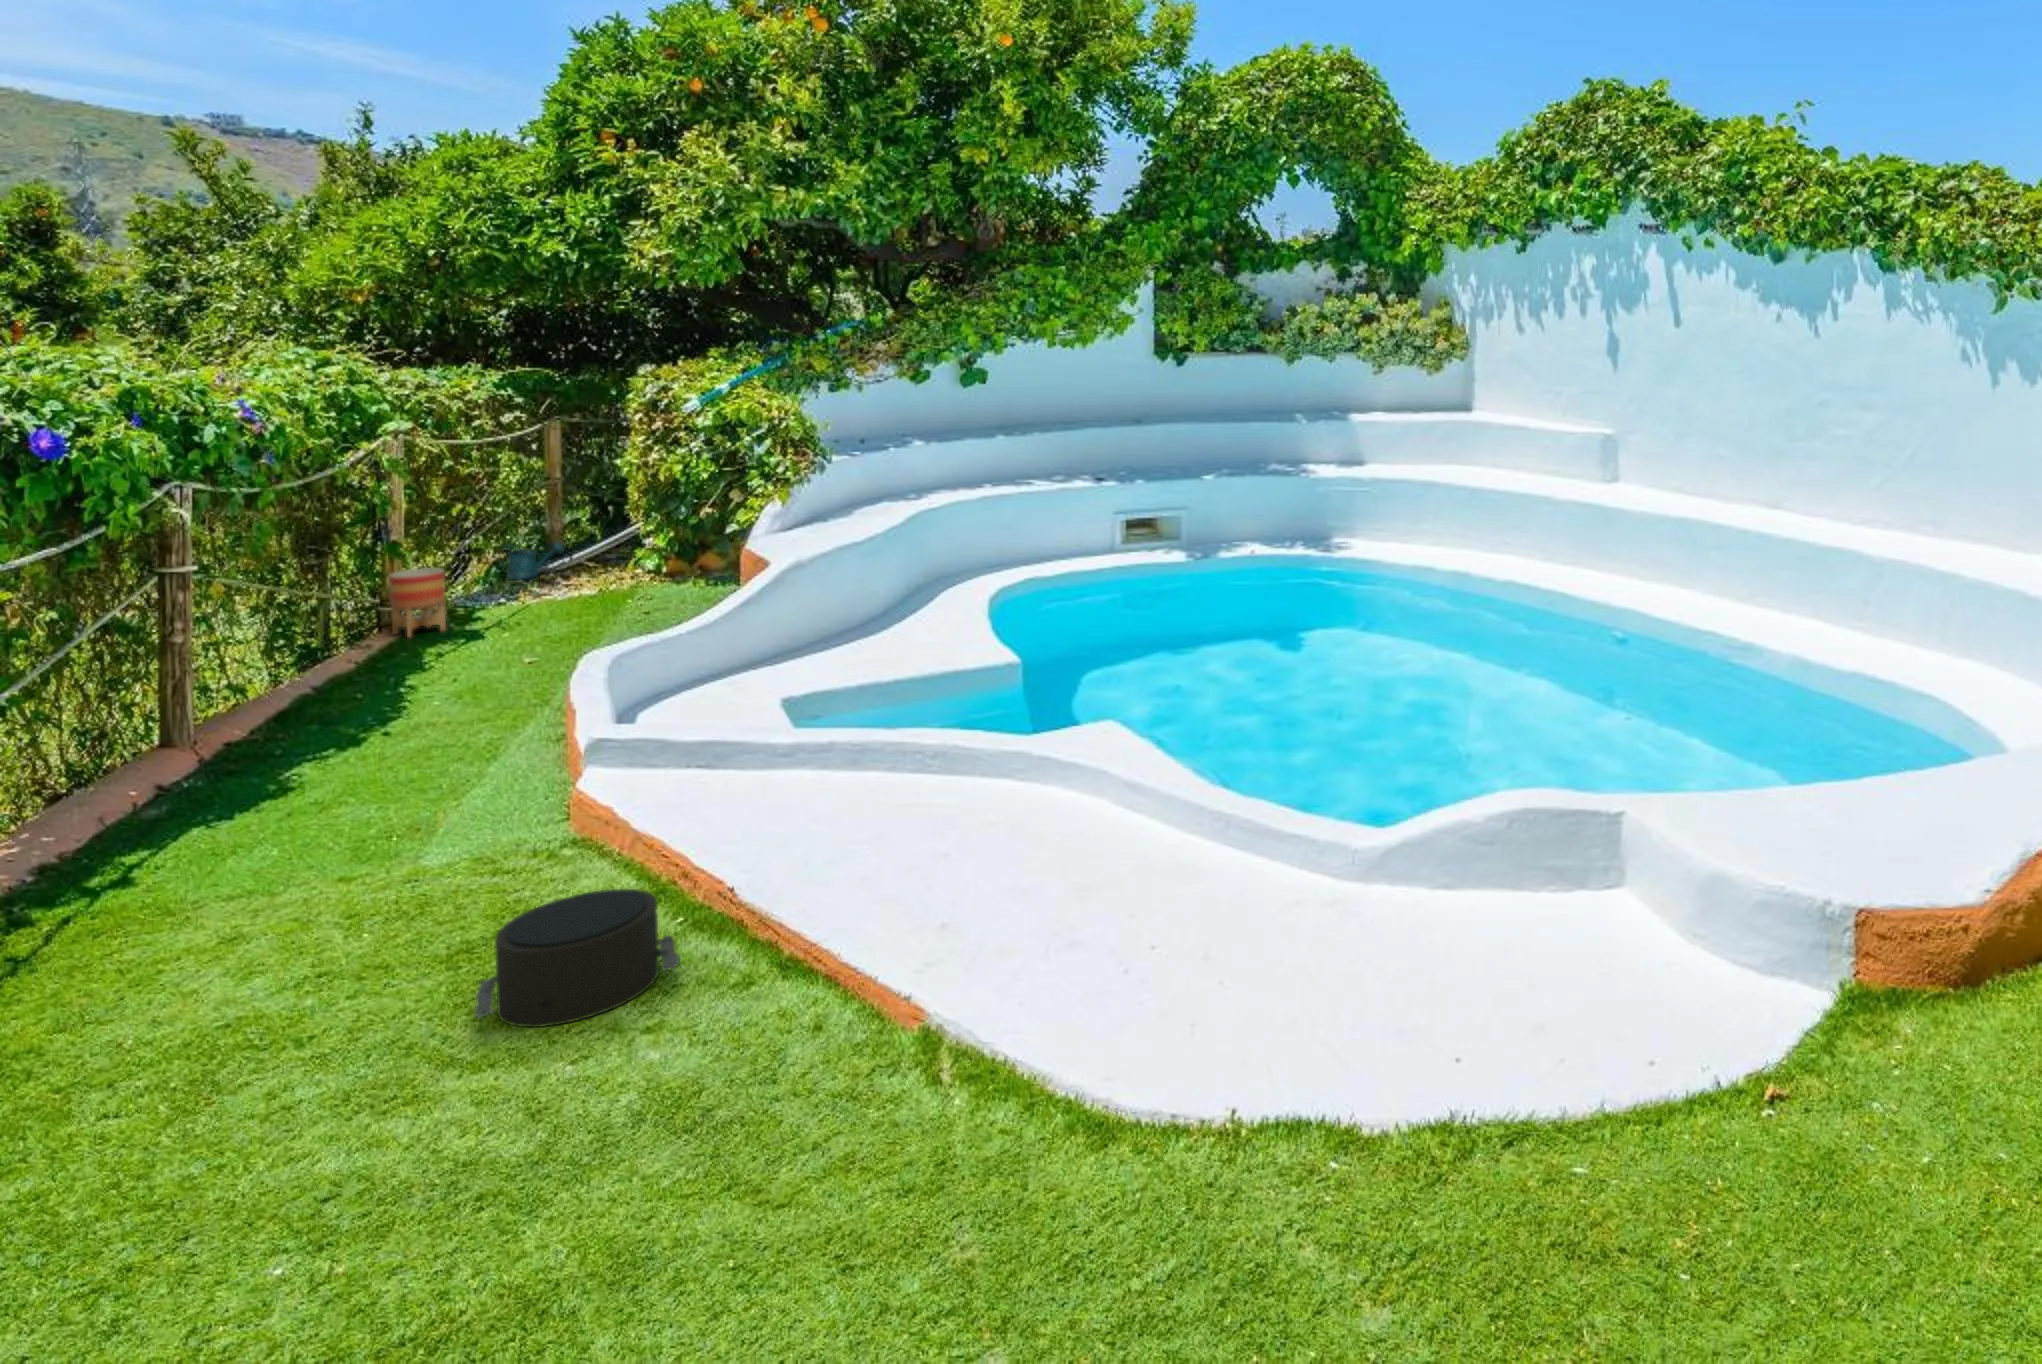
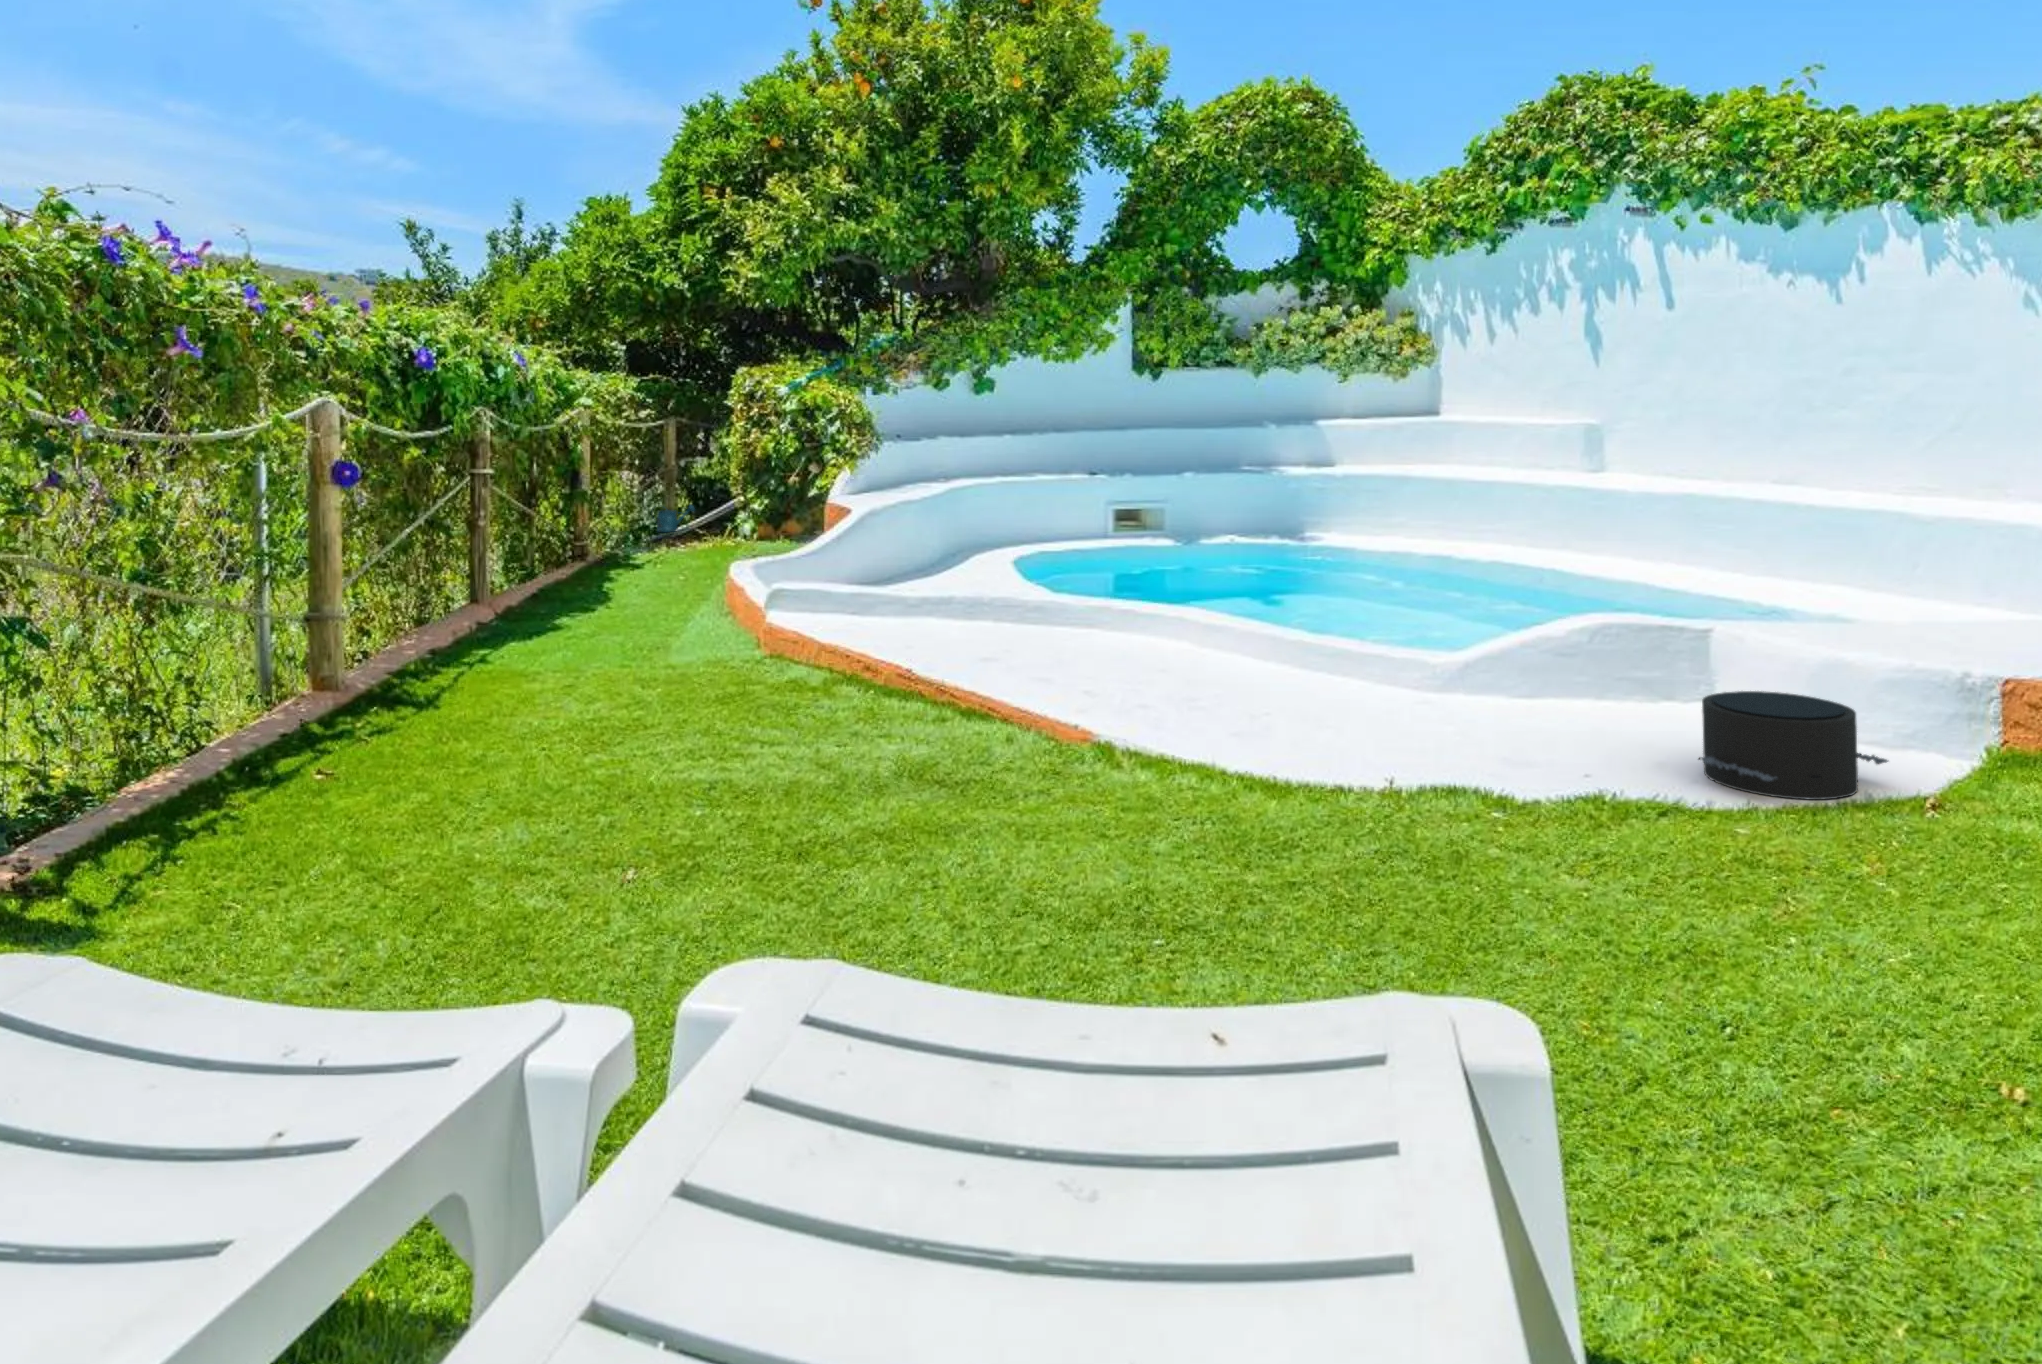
planter: present [390,568,446,637] -> none [602,505,637,555]
pouf: present [475,889,680,1027] -> present [1700,691,1888,800]

